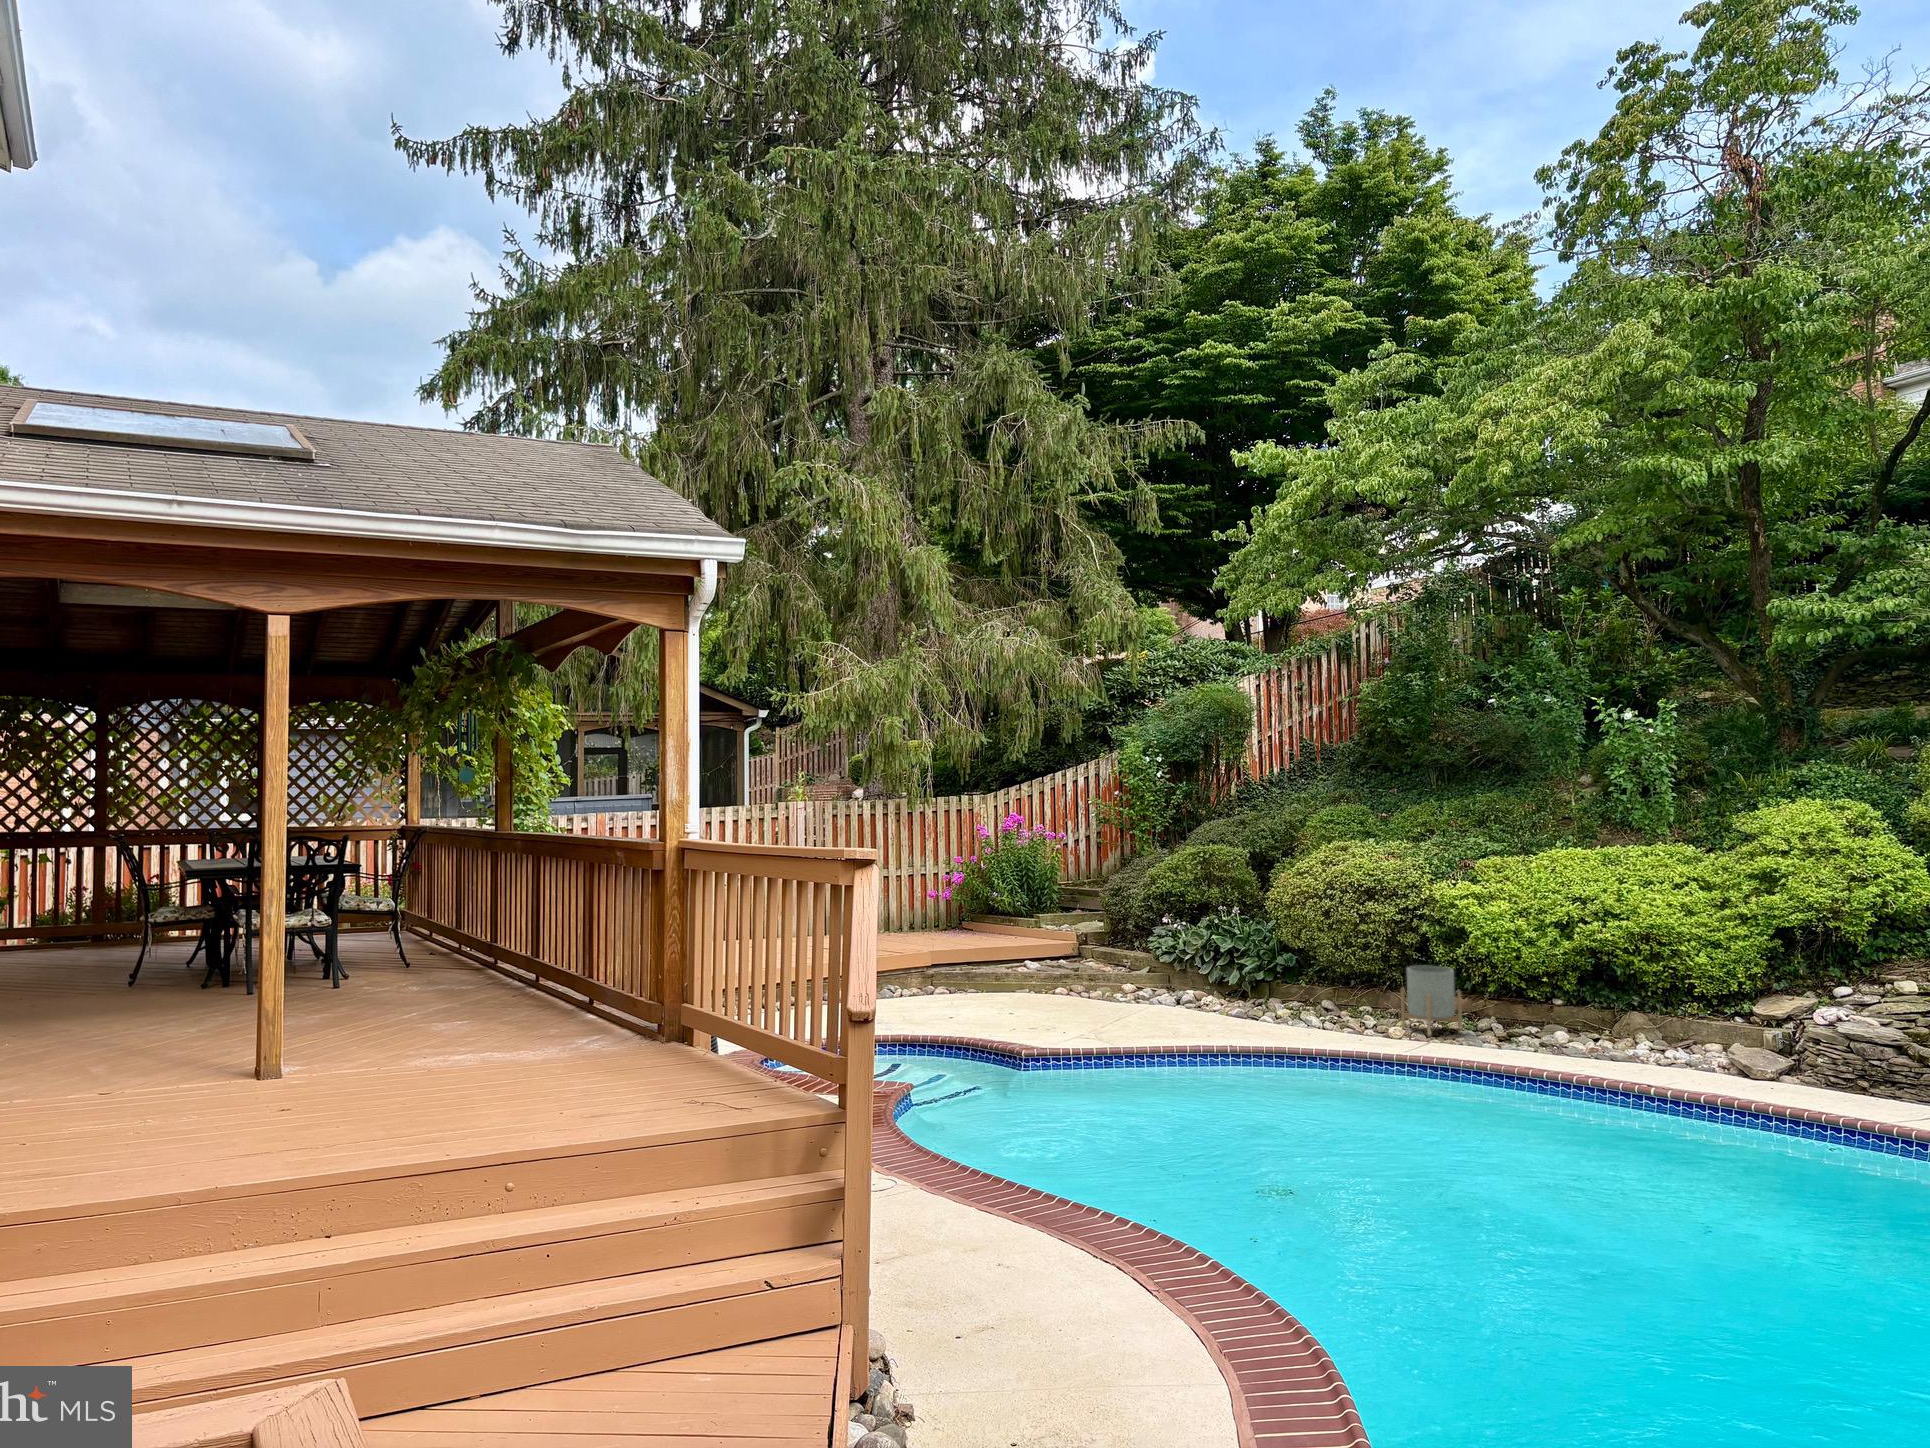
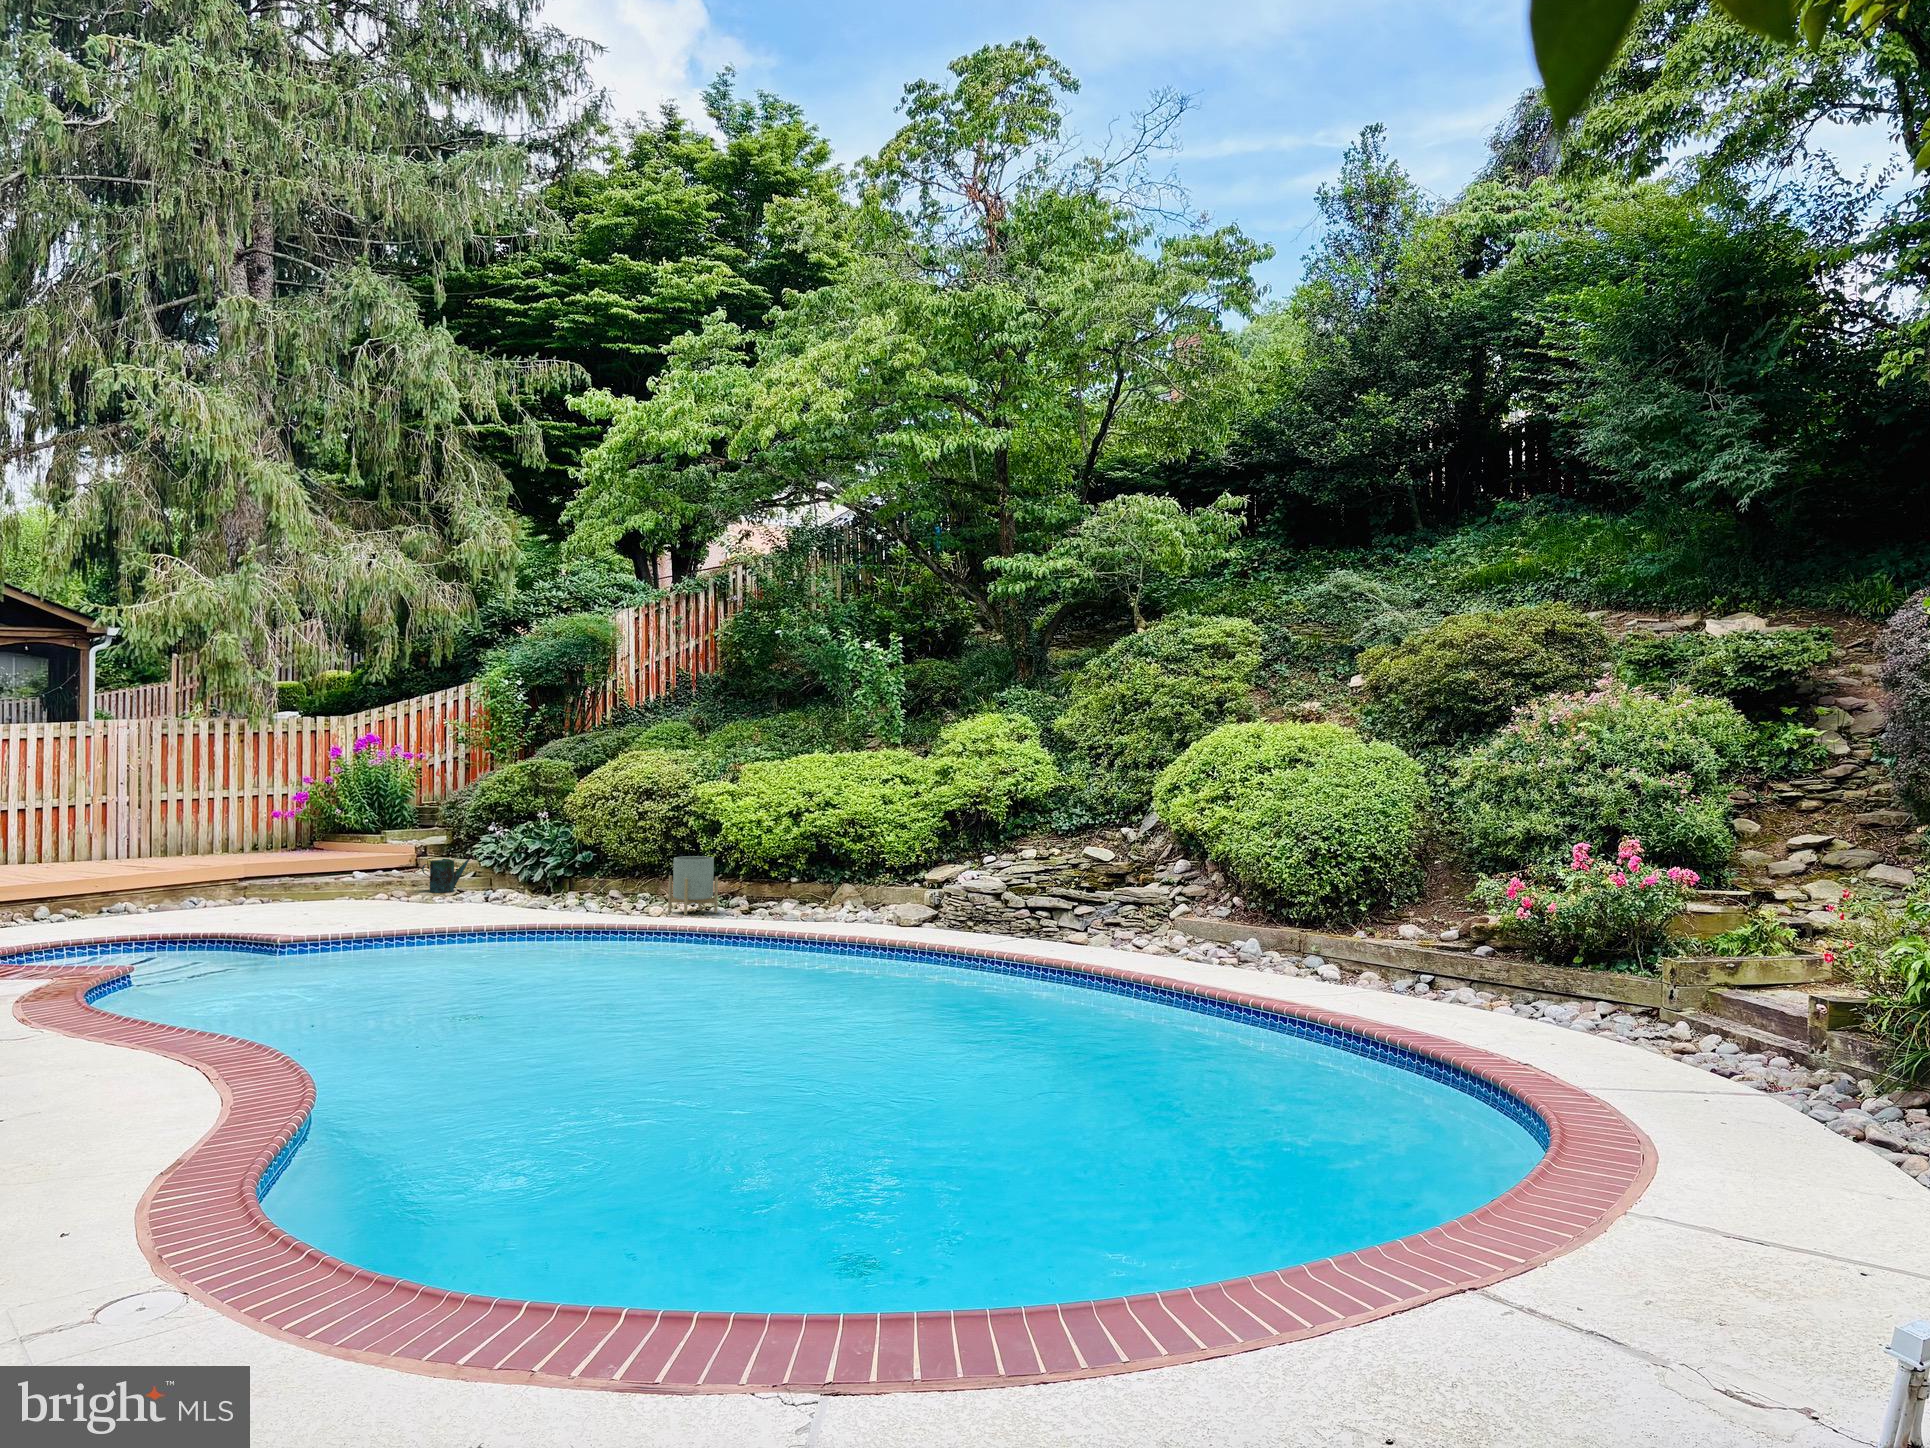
watering can: none [1103,945,1151,987] -> present [422,854,474,893]

